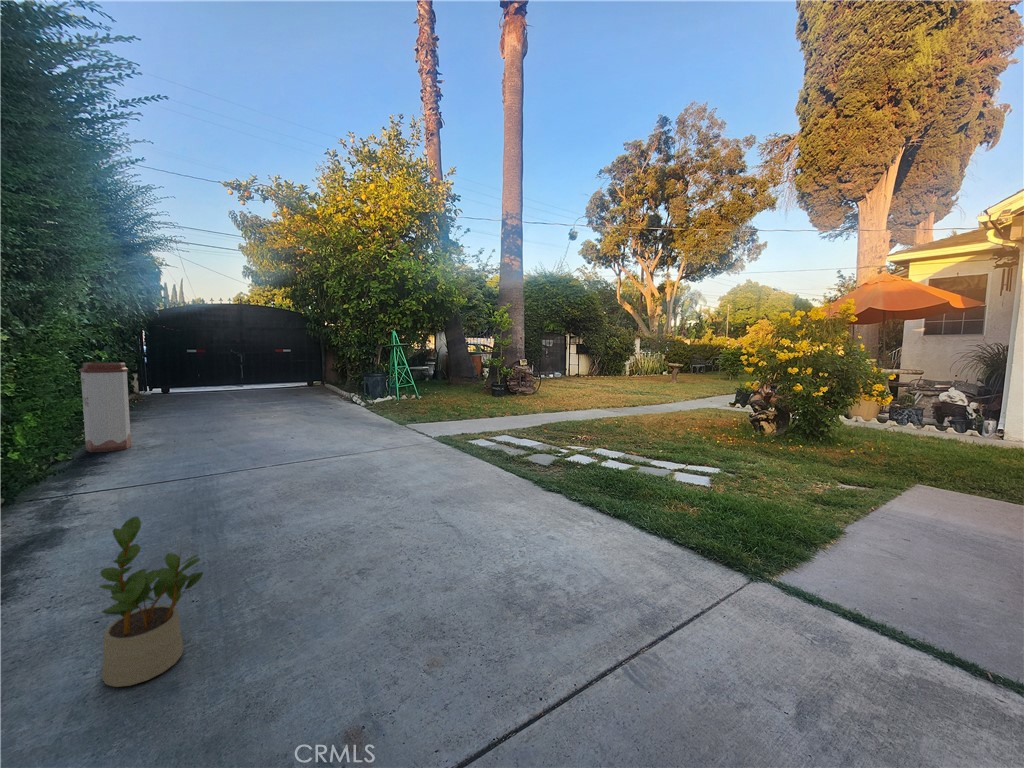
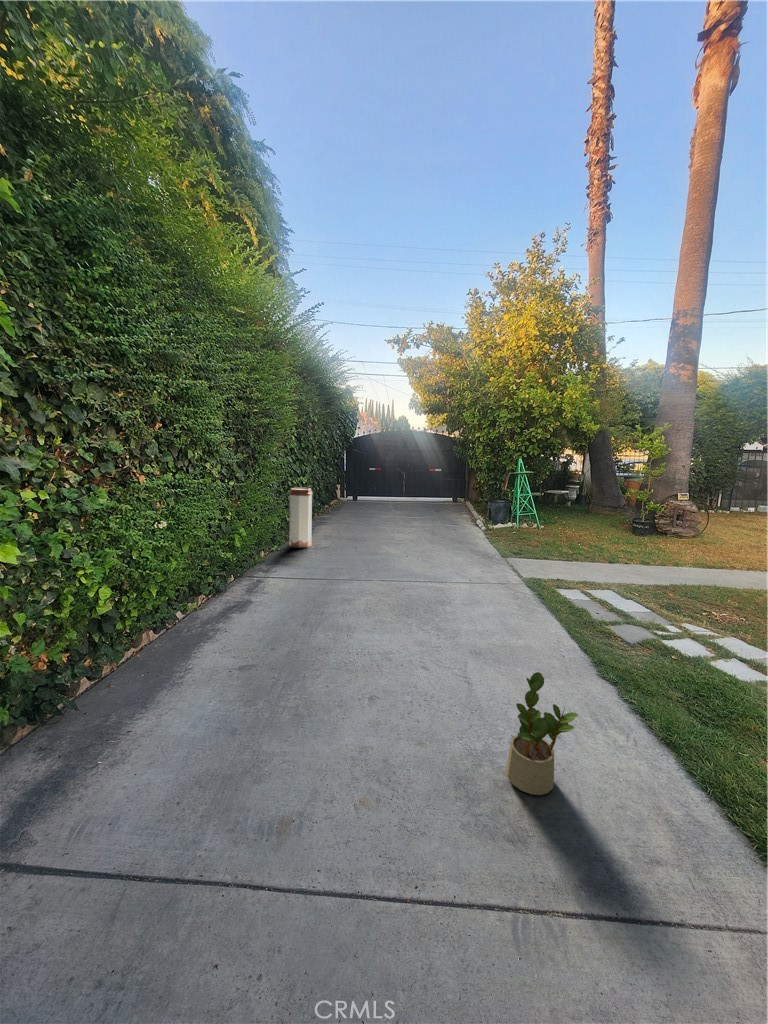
potted plant: present [100,517,203,687] -> present [506,672,578,795]

